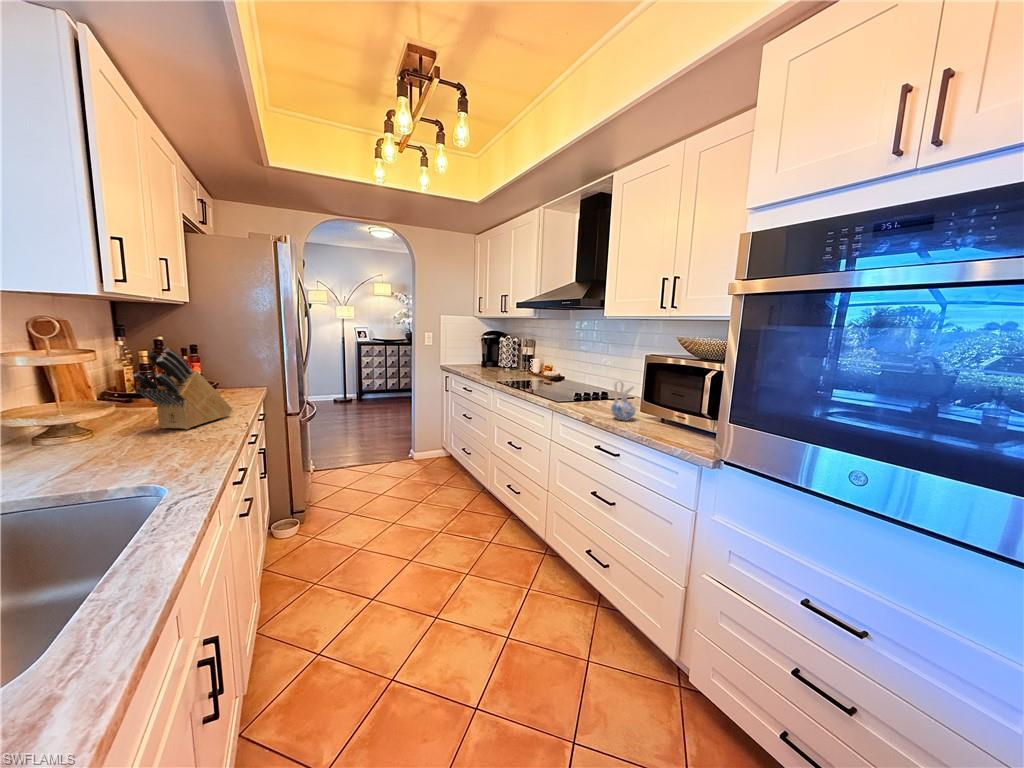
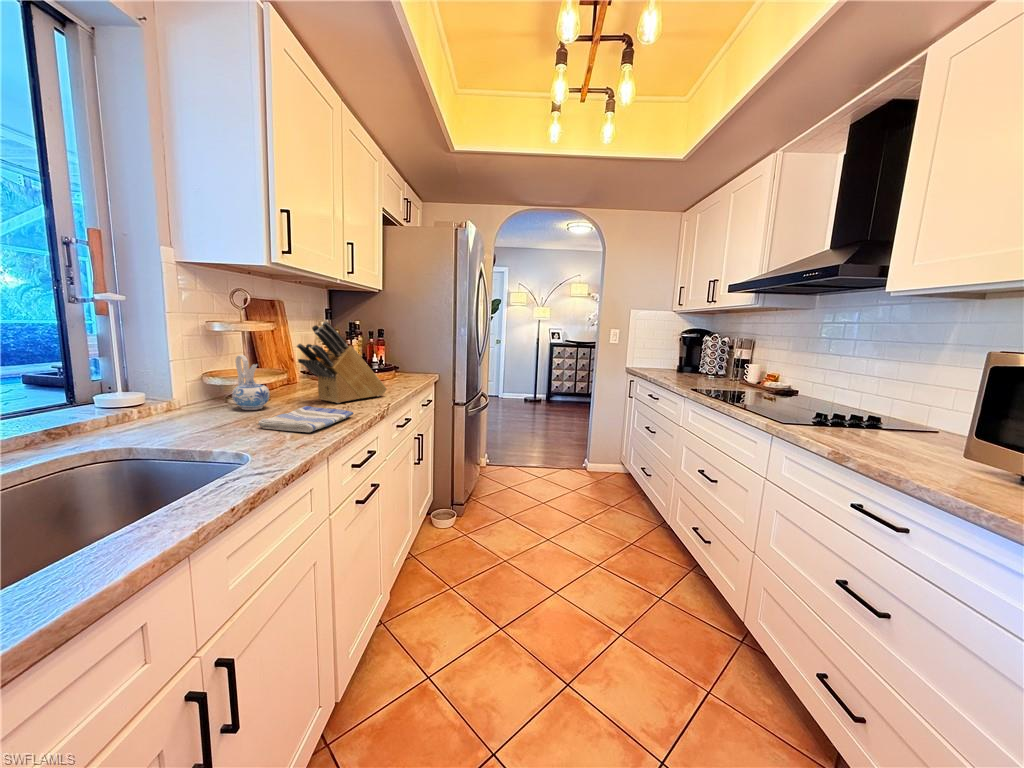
ceramic pitcher: present [611,380,636,420] -> present [232,355,270,410]
dish towel: none [127,435,221,463] -> present [257,406,353,432]

